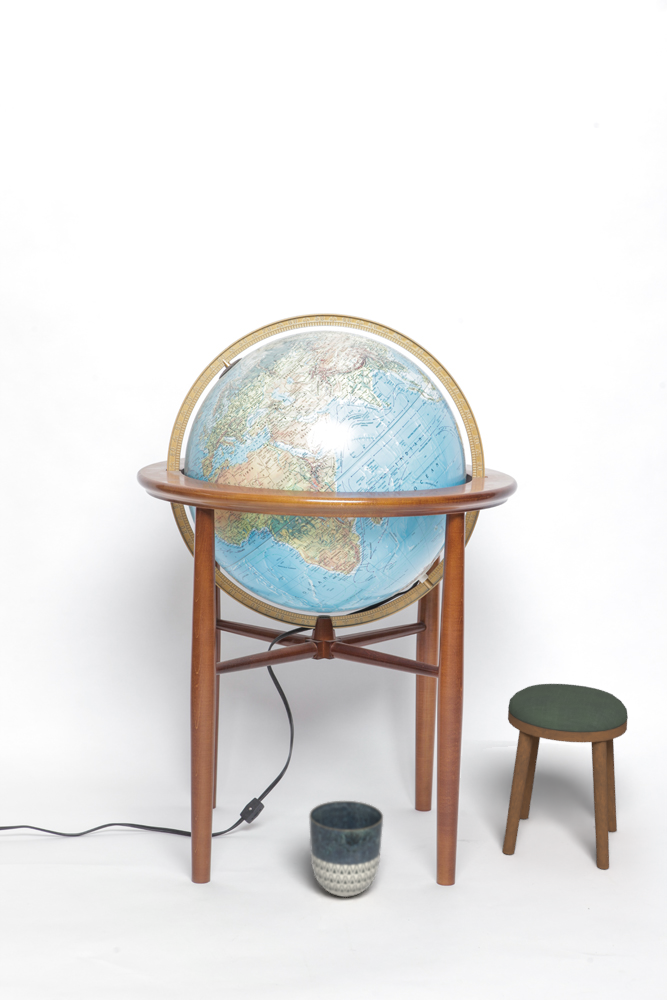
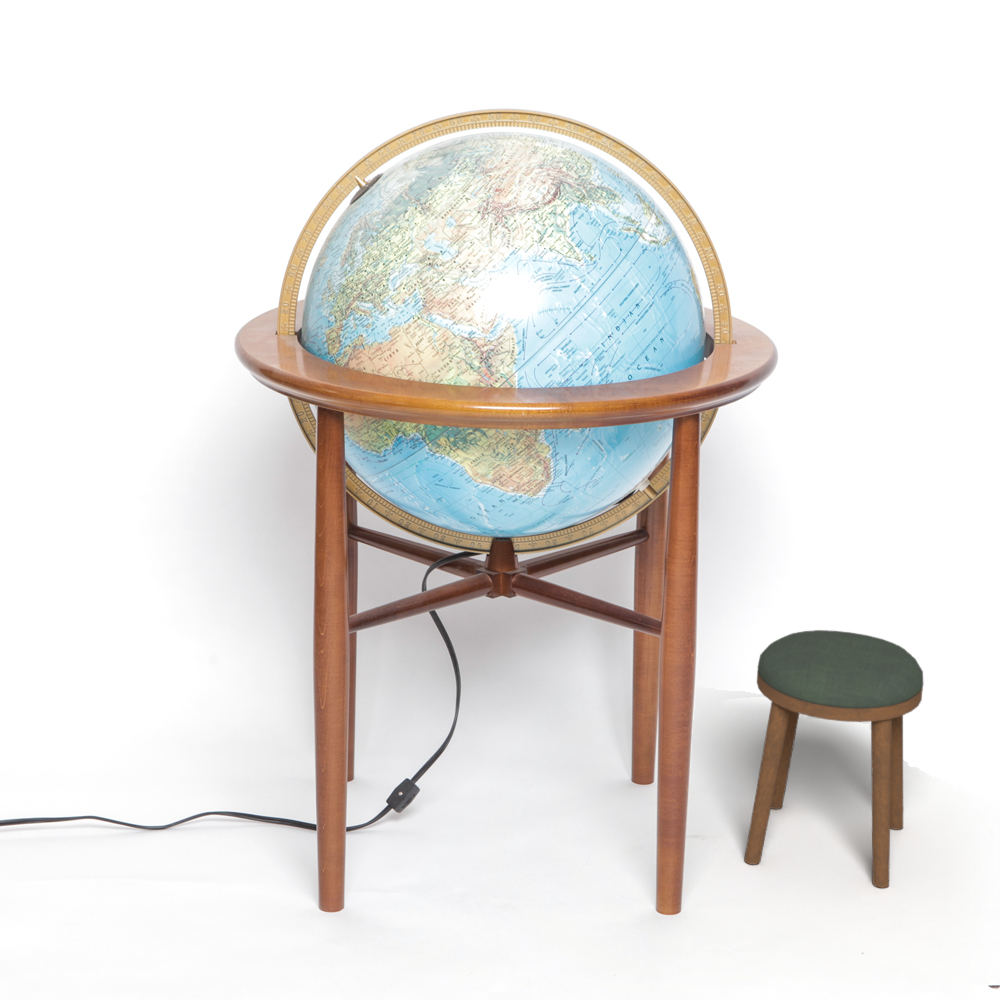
planter: present [309,801,383,897] -> none [479,800,580,929]

